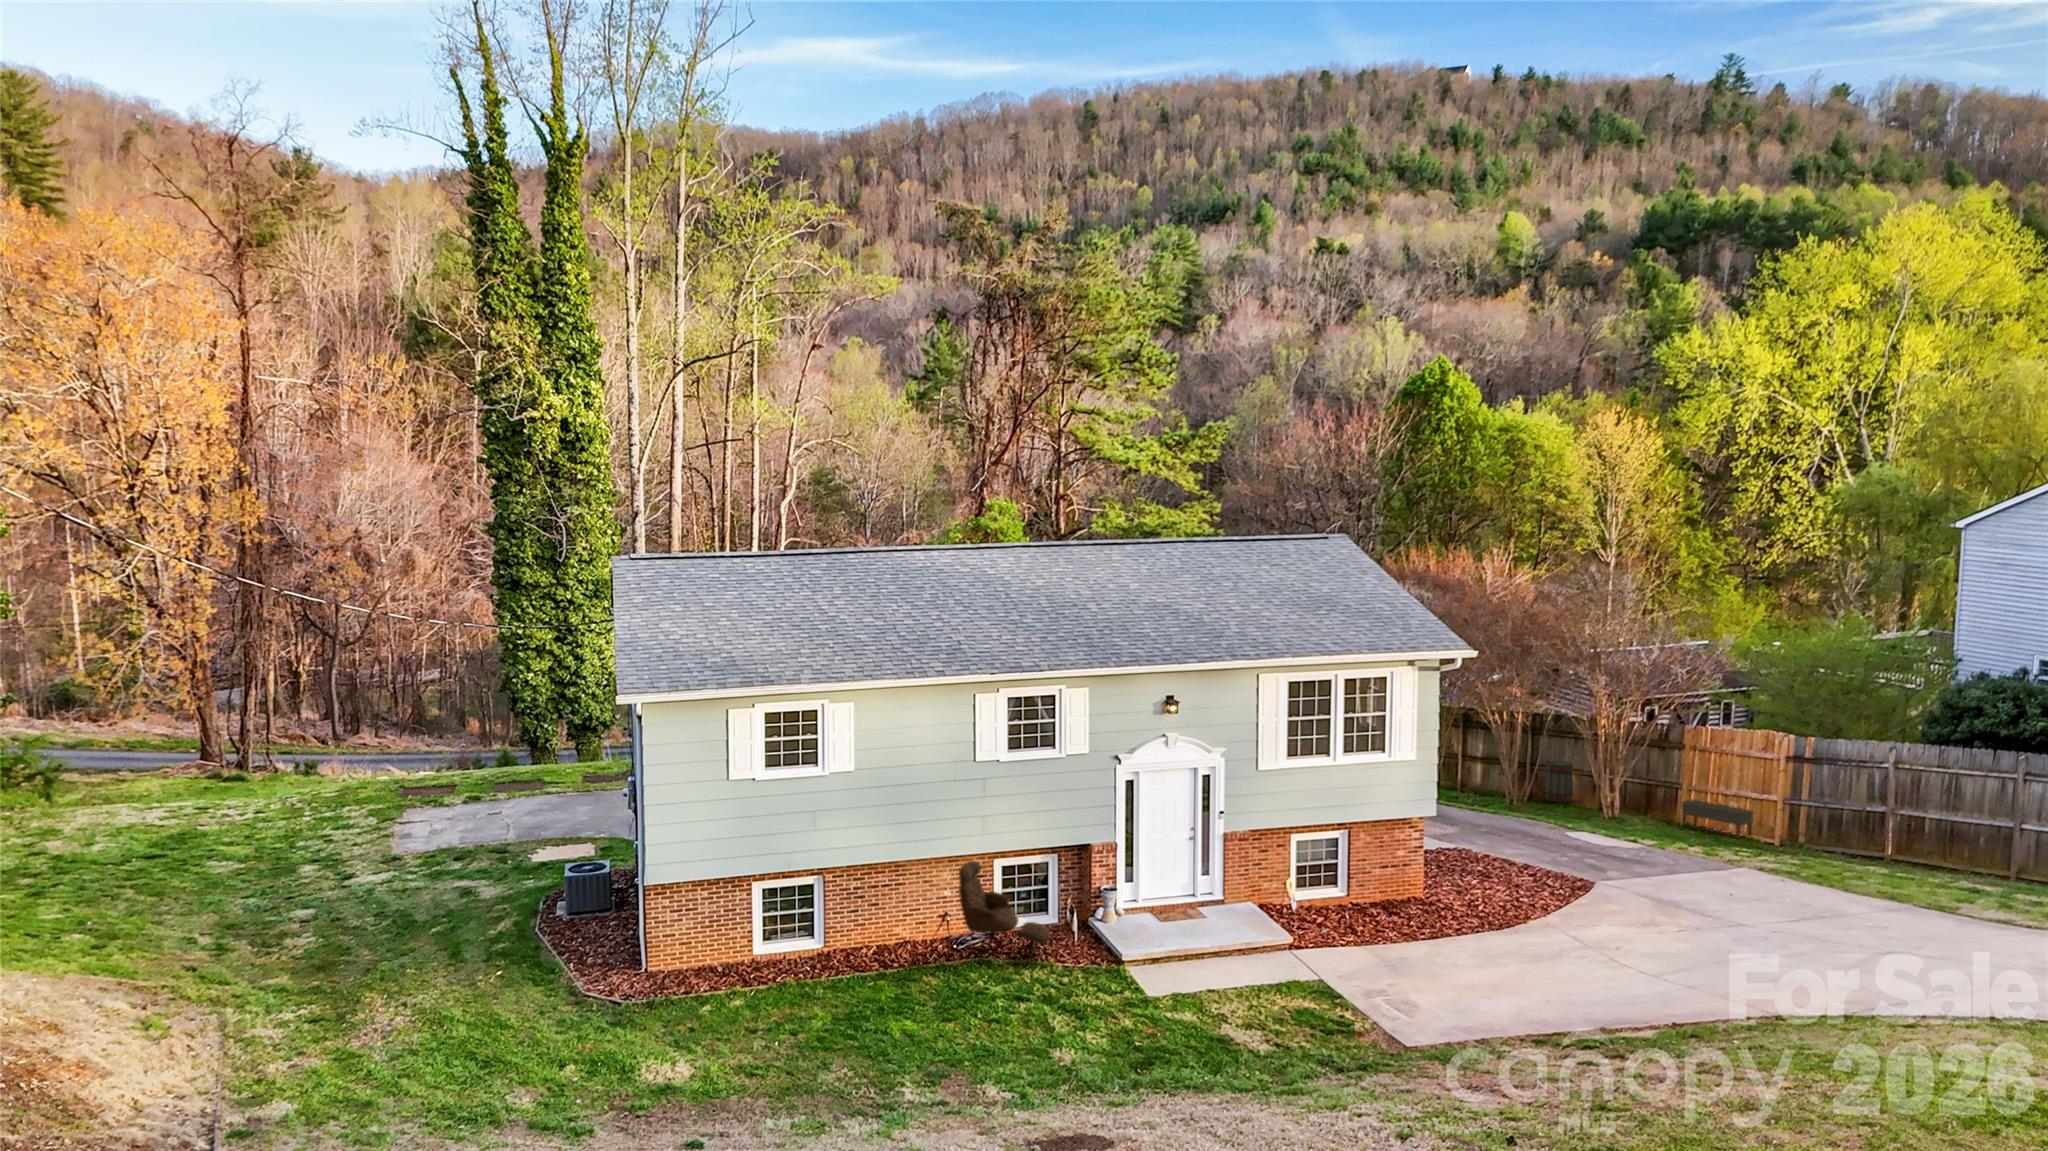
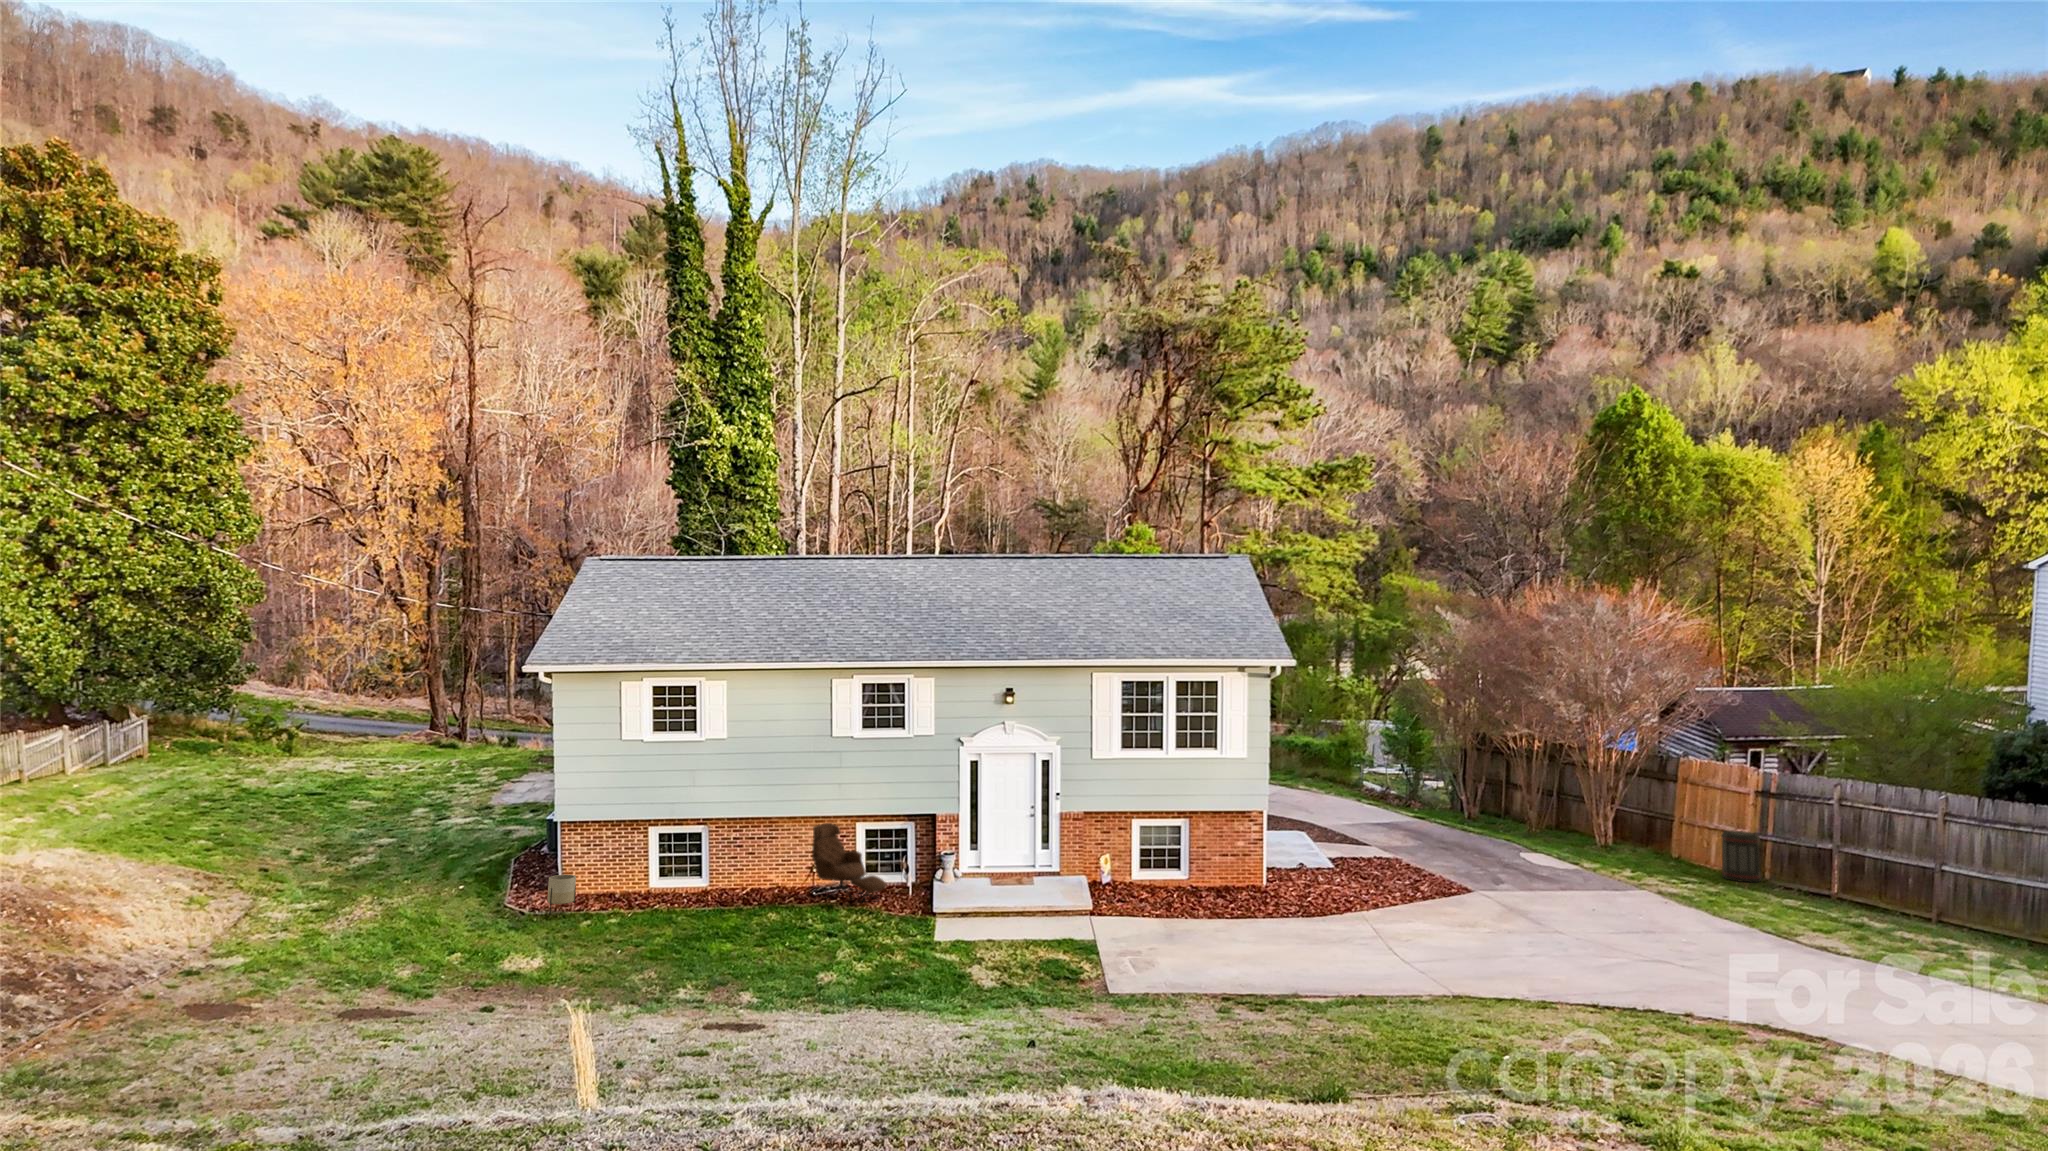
trash can: present [1544,761,1574,803] -> present [1721,830,1761,882]
bench: present [1682,800,1753,838] -> none [1652,833,1722,872]
planter: none [632,954,668,1010] -> present [548,875,576,913]

